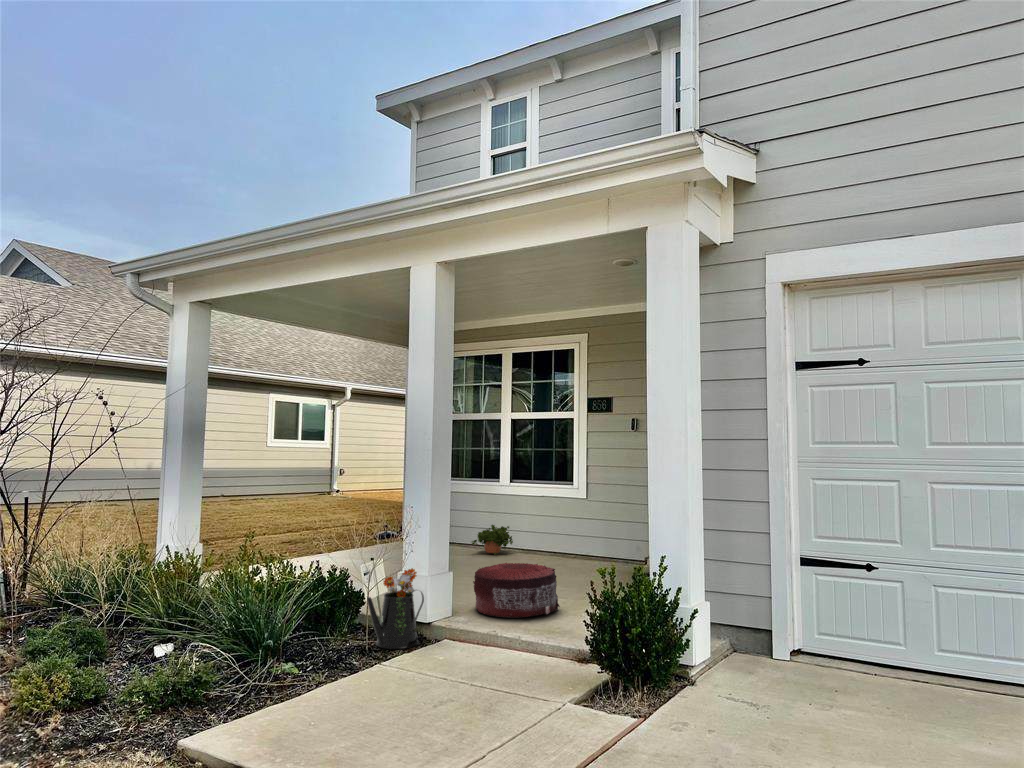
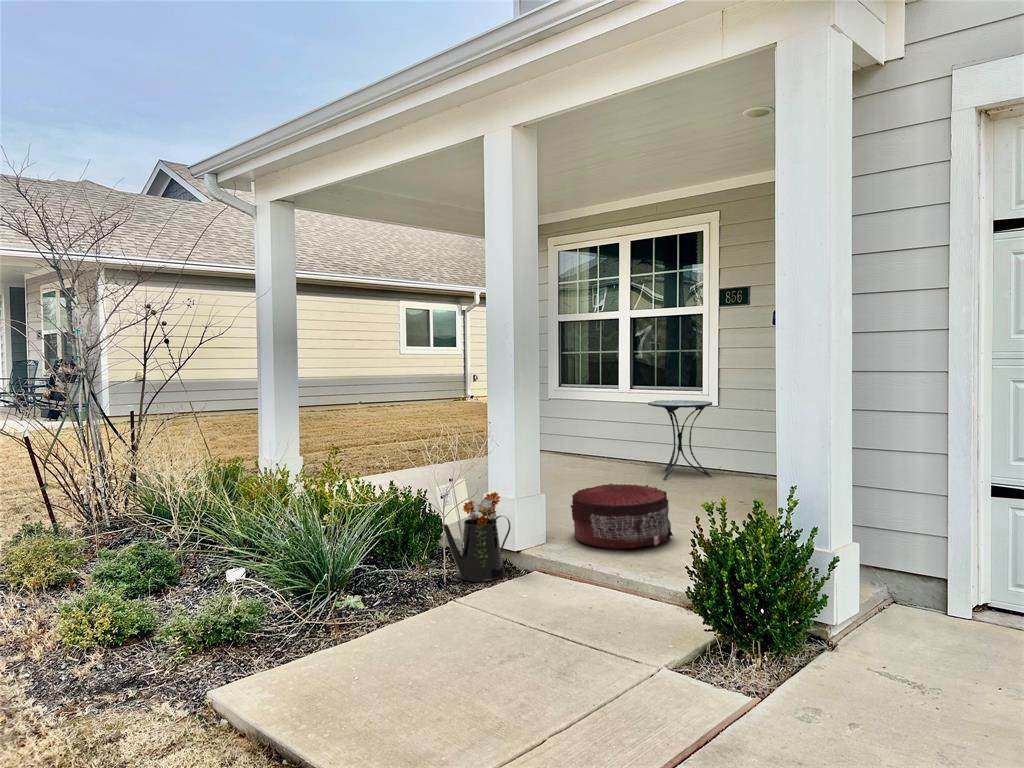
side table: none [528,493,583,564] -> present [648,400,712,480]
potted plant: present [472,525,513,555] -> none [586,434,636,469]

